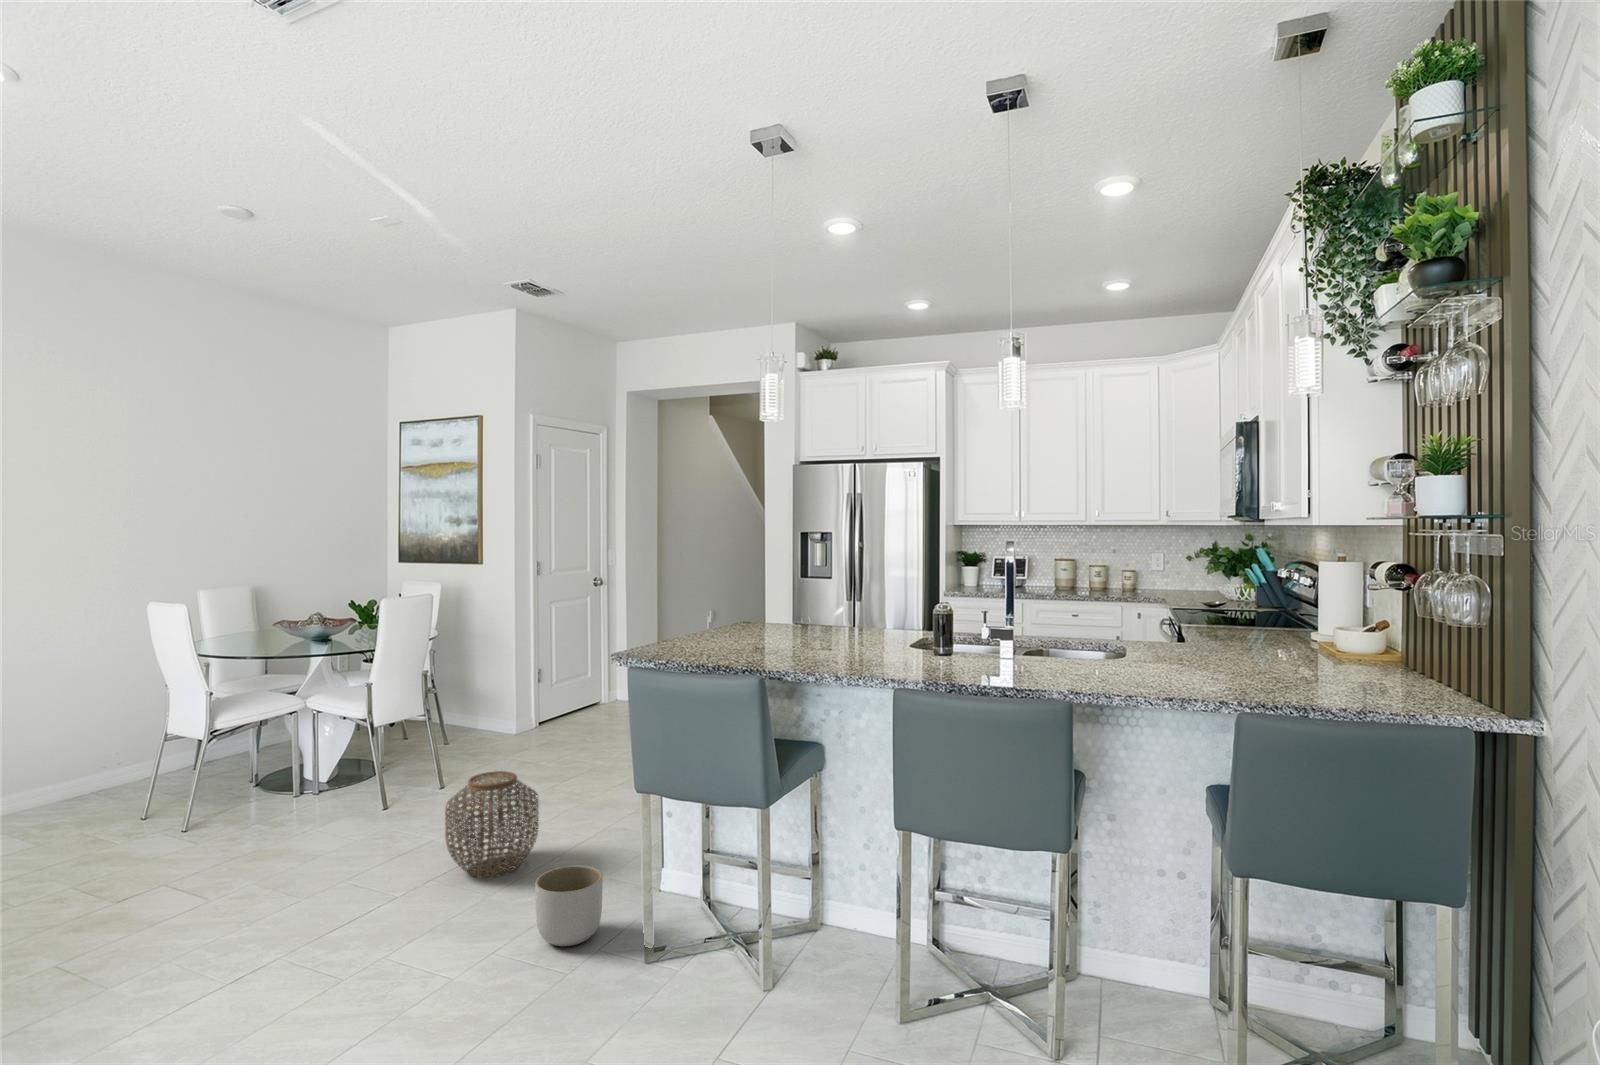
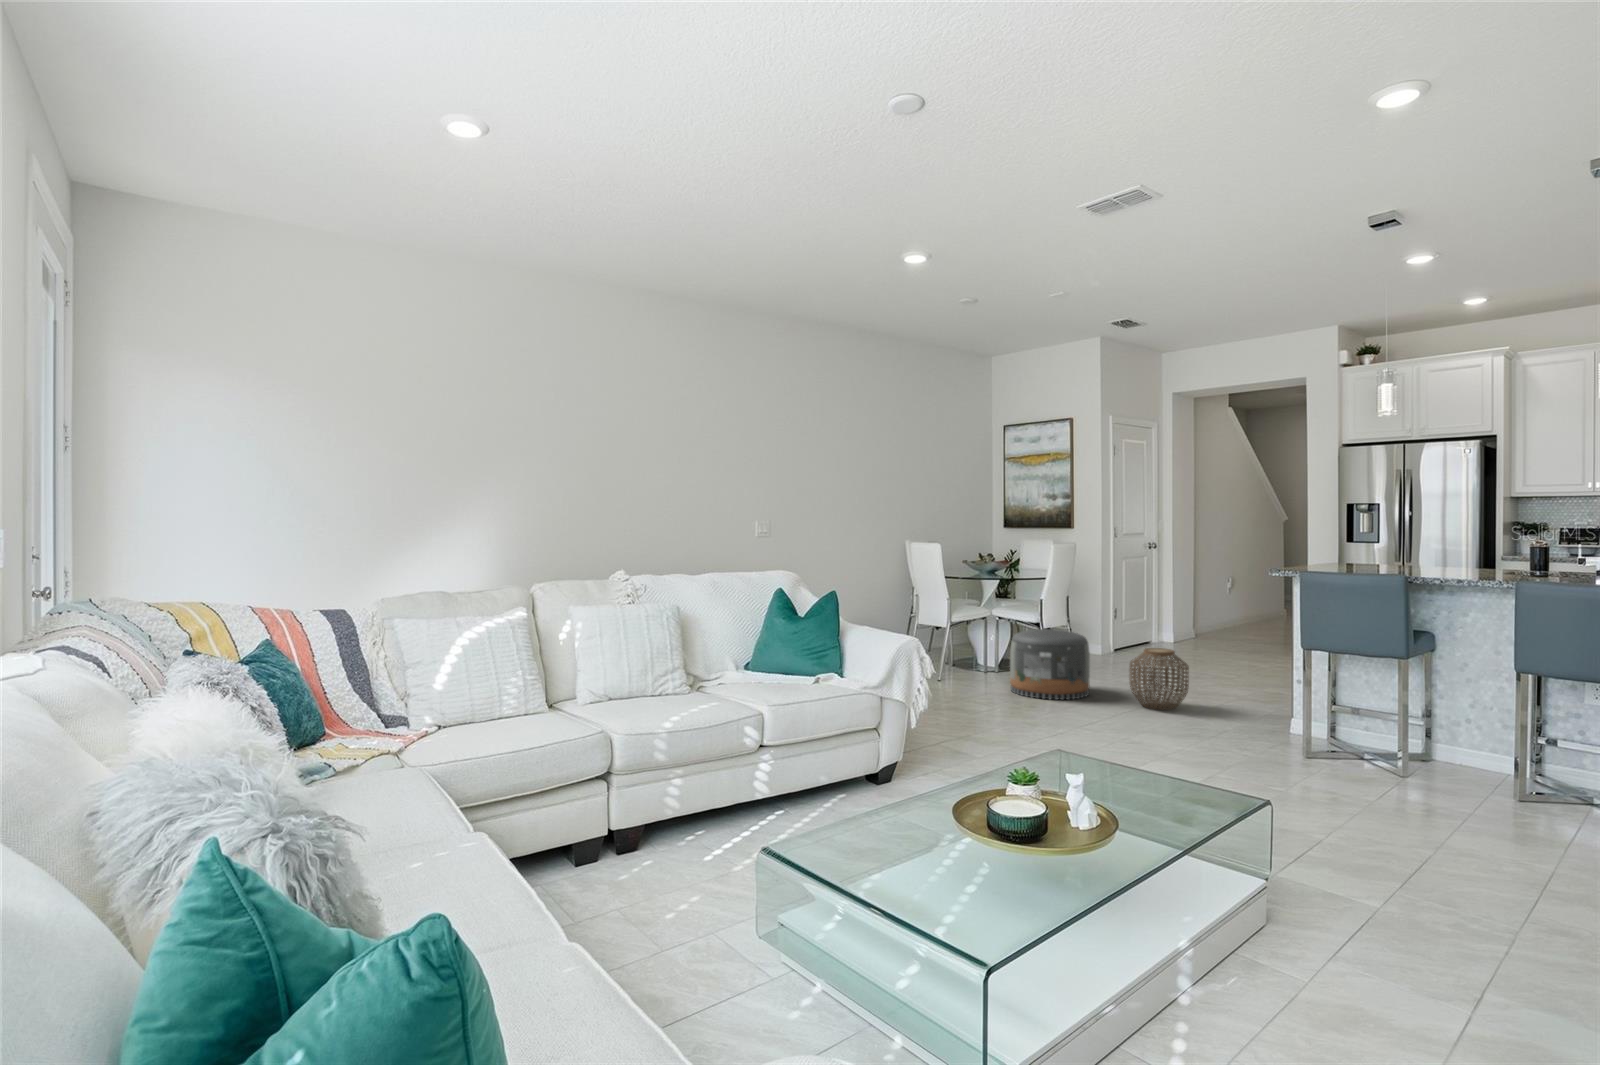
pouf: none [264,745,407,878] -> present [1010,629,1090,700]
planter: present [535,865,603,946] -> none [1220,696,1263,737]

